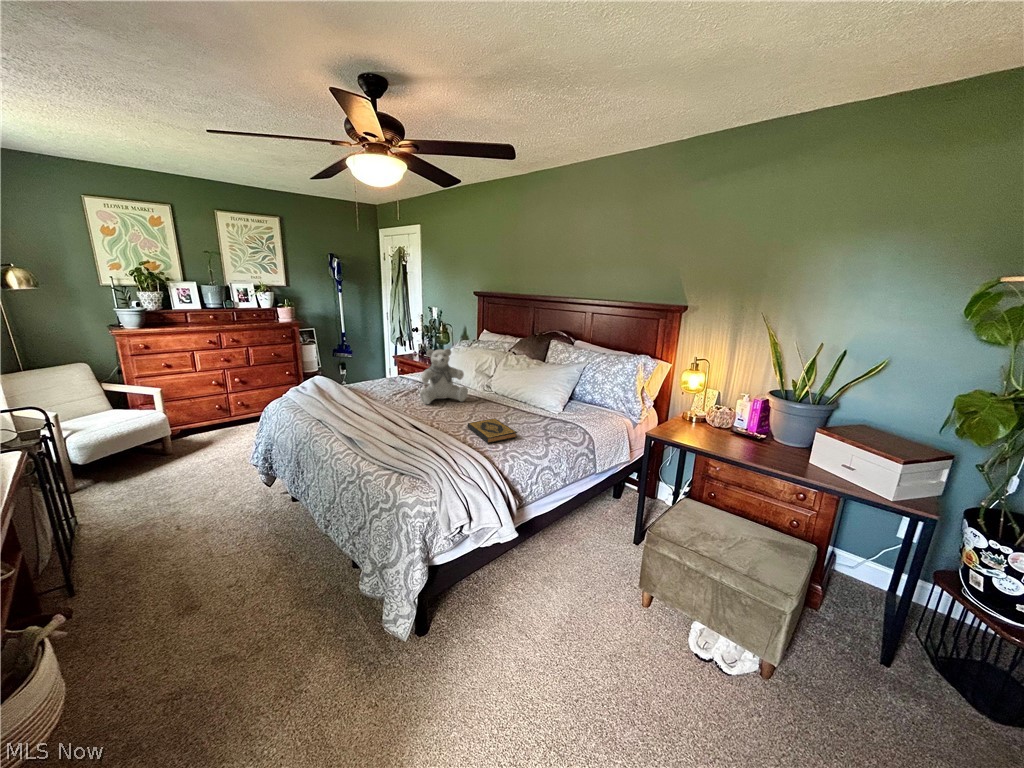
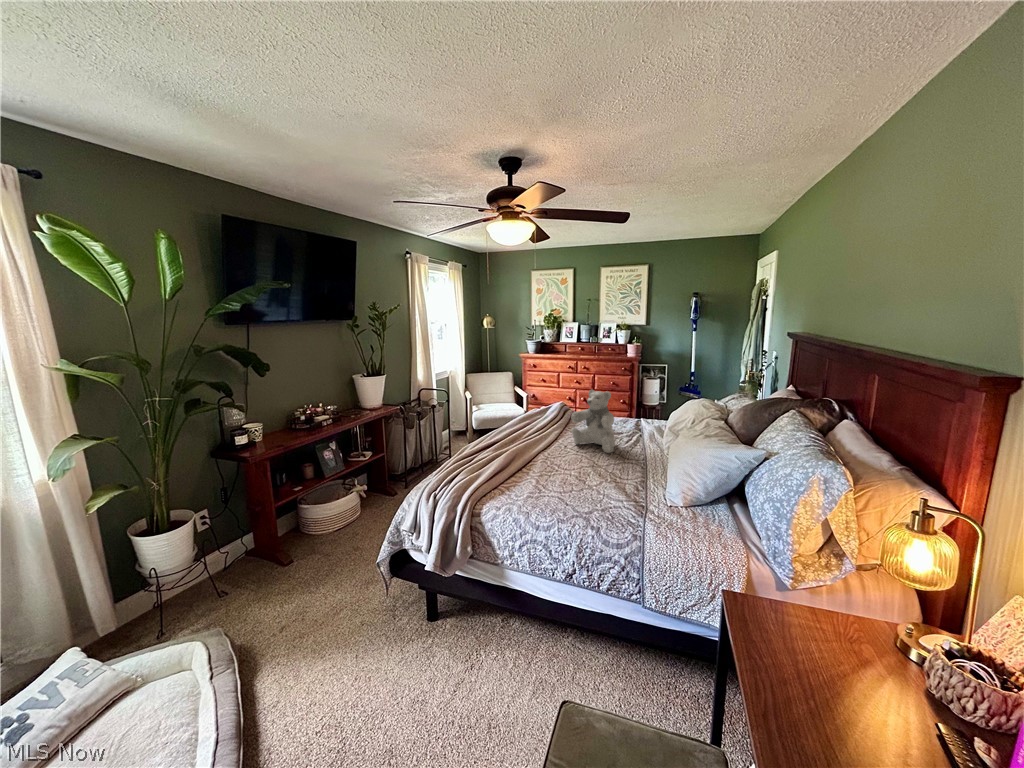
hardback book: present [467,418,517,443] -> none [514,468,572,498]

